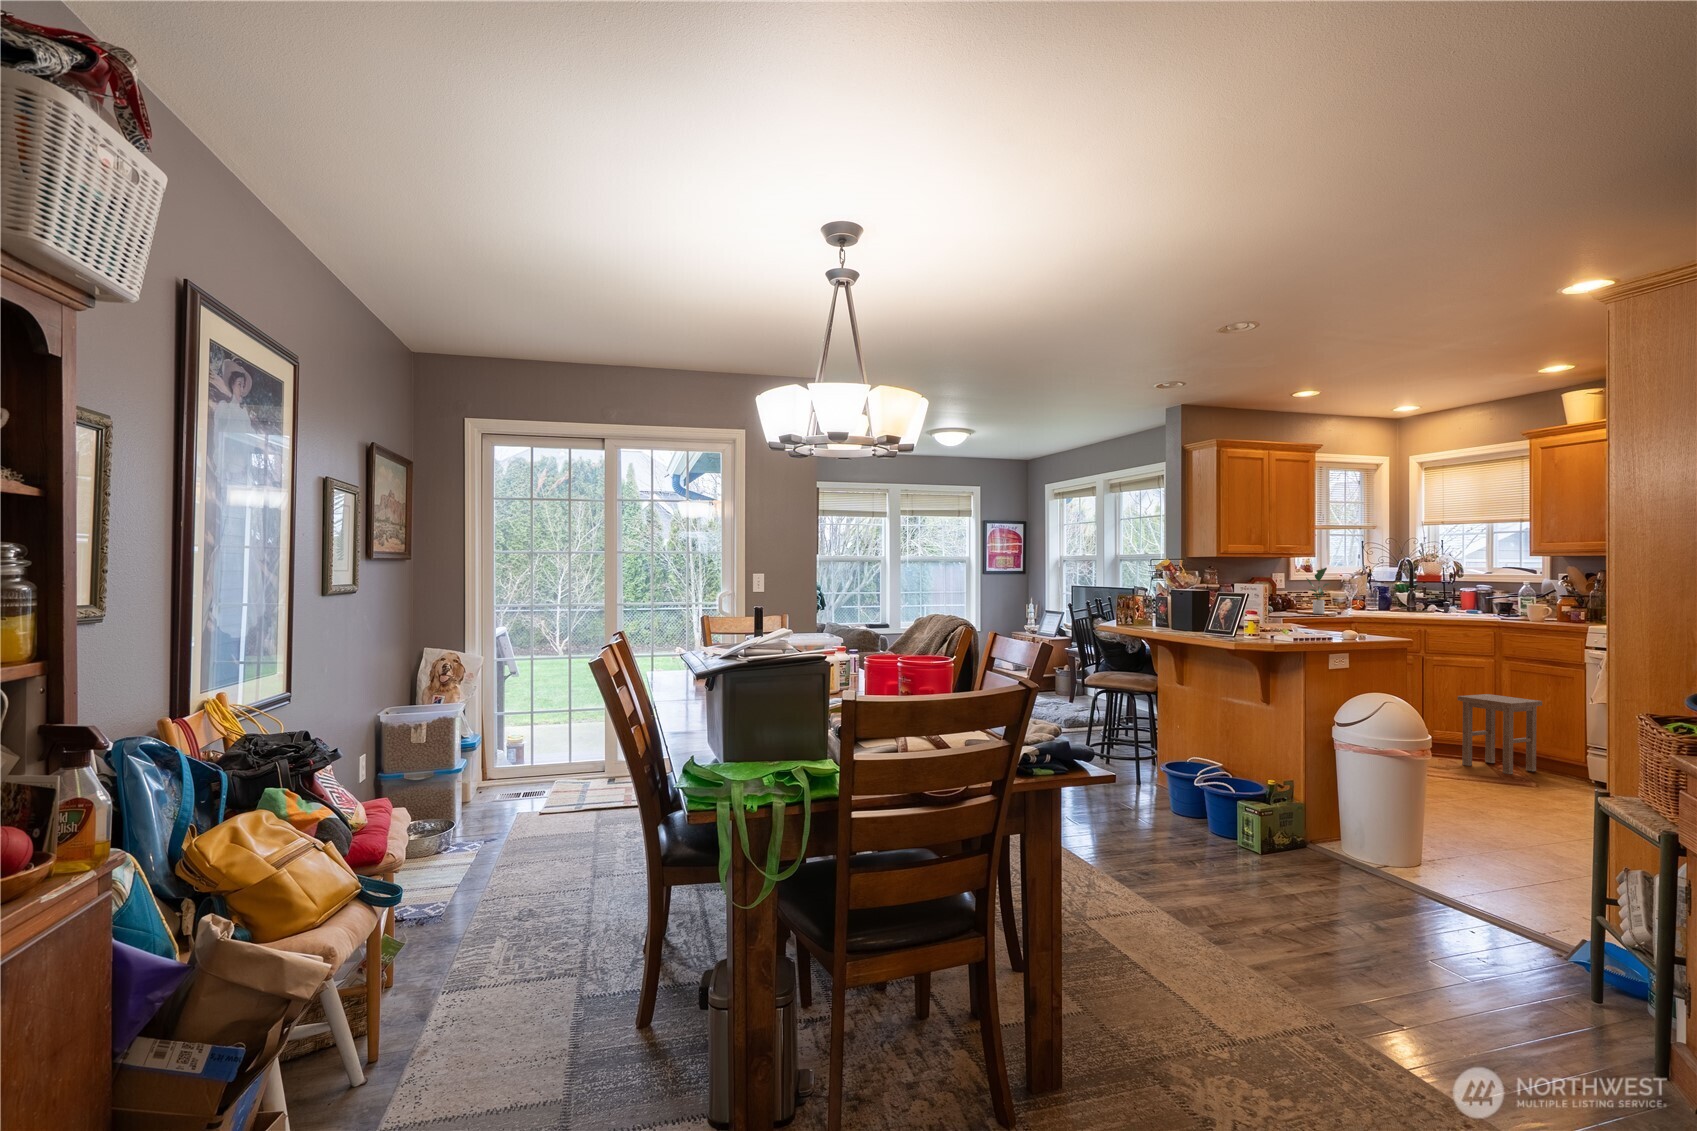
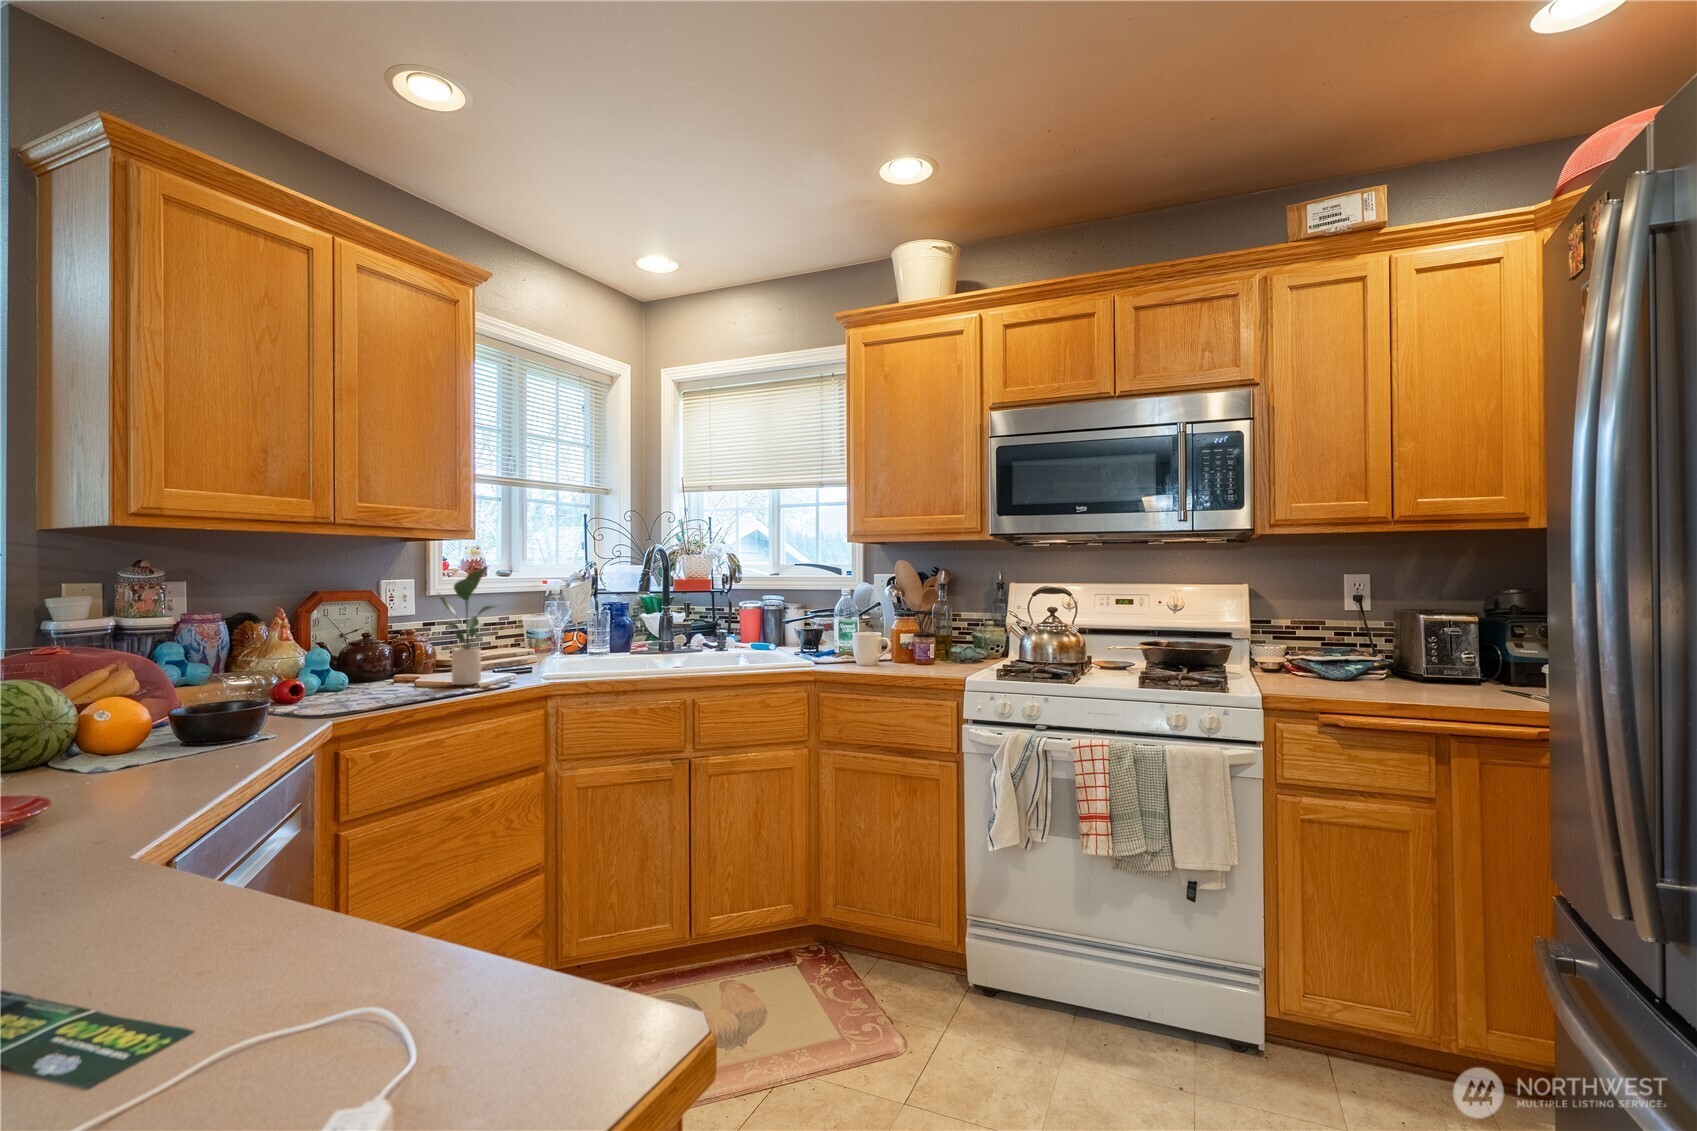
stool: present [1458,694,1542,774] -> none [758,827,895,1037]

